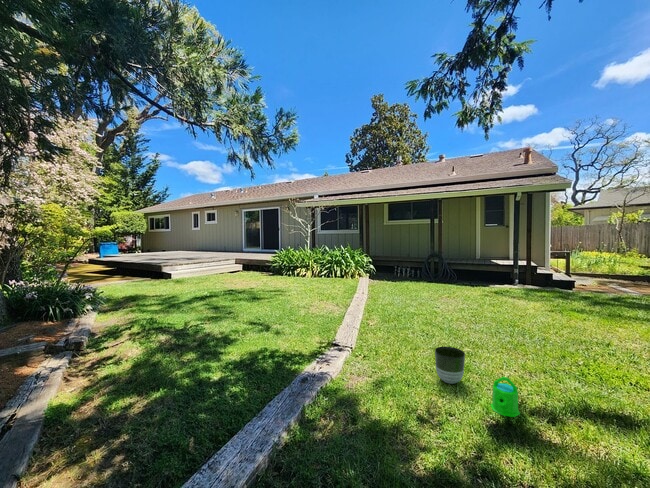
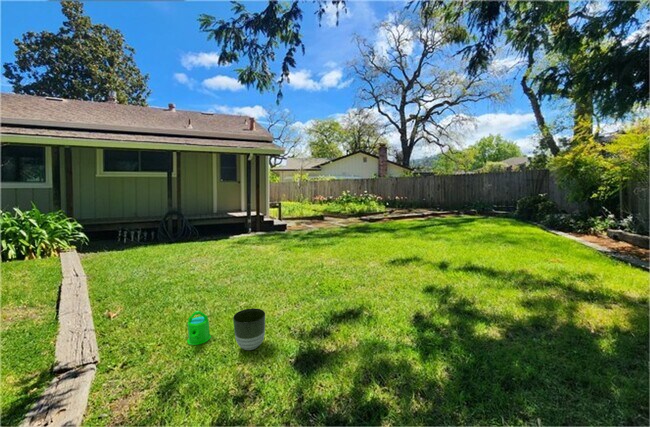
watering can: present [491,377,520,417] -> present [187,311,211,345]

